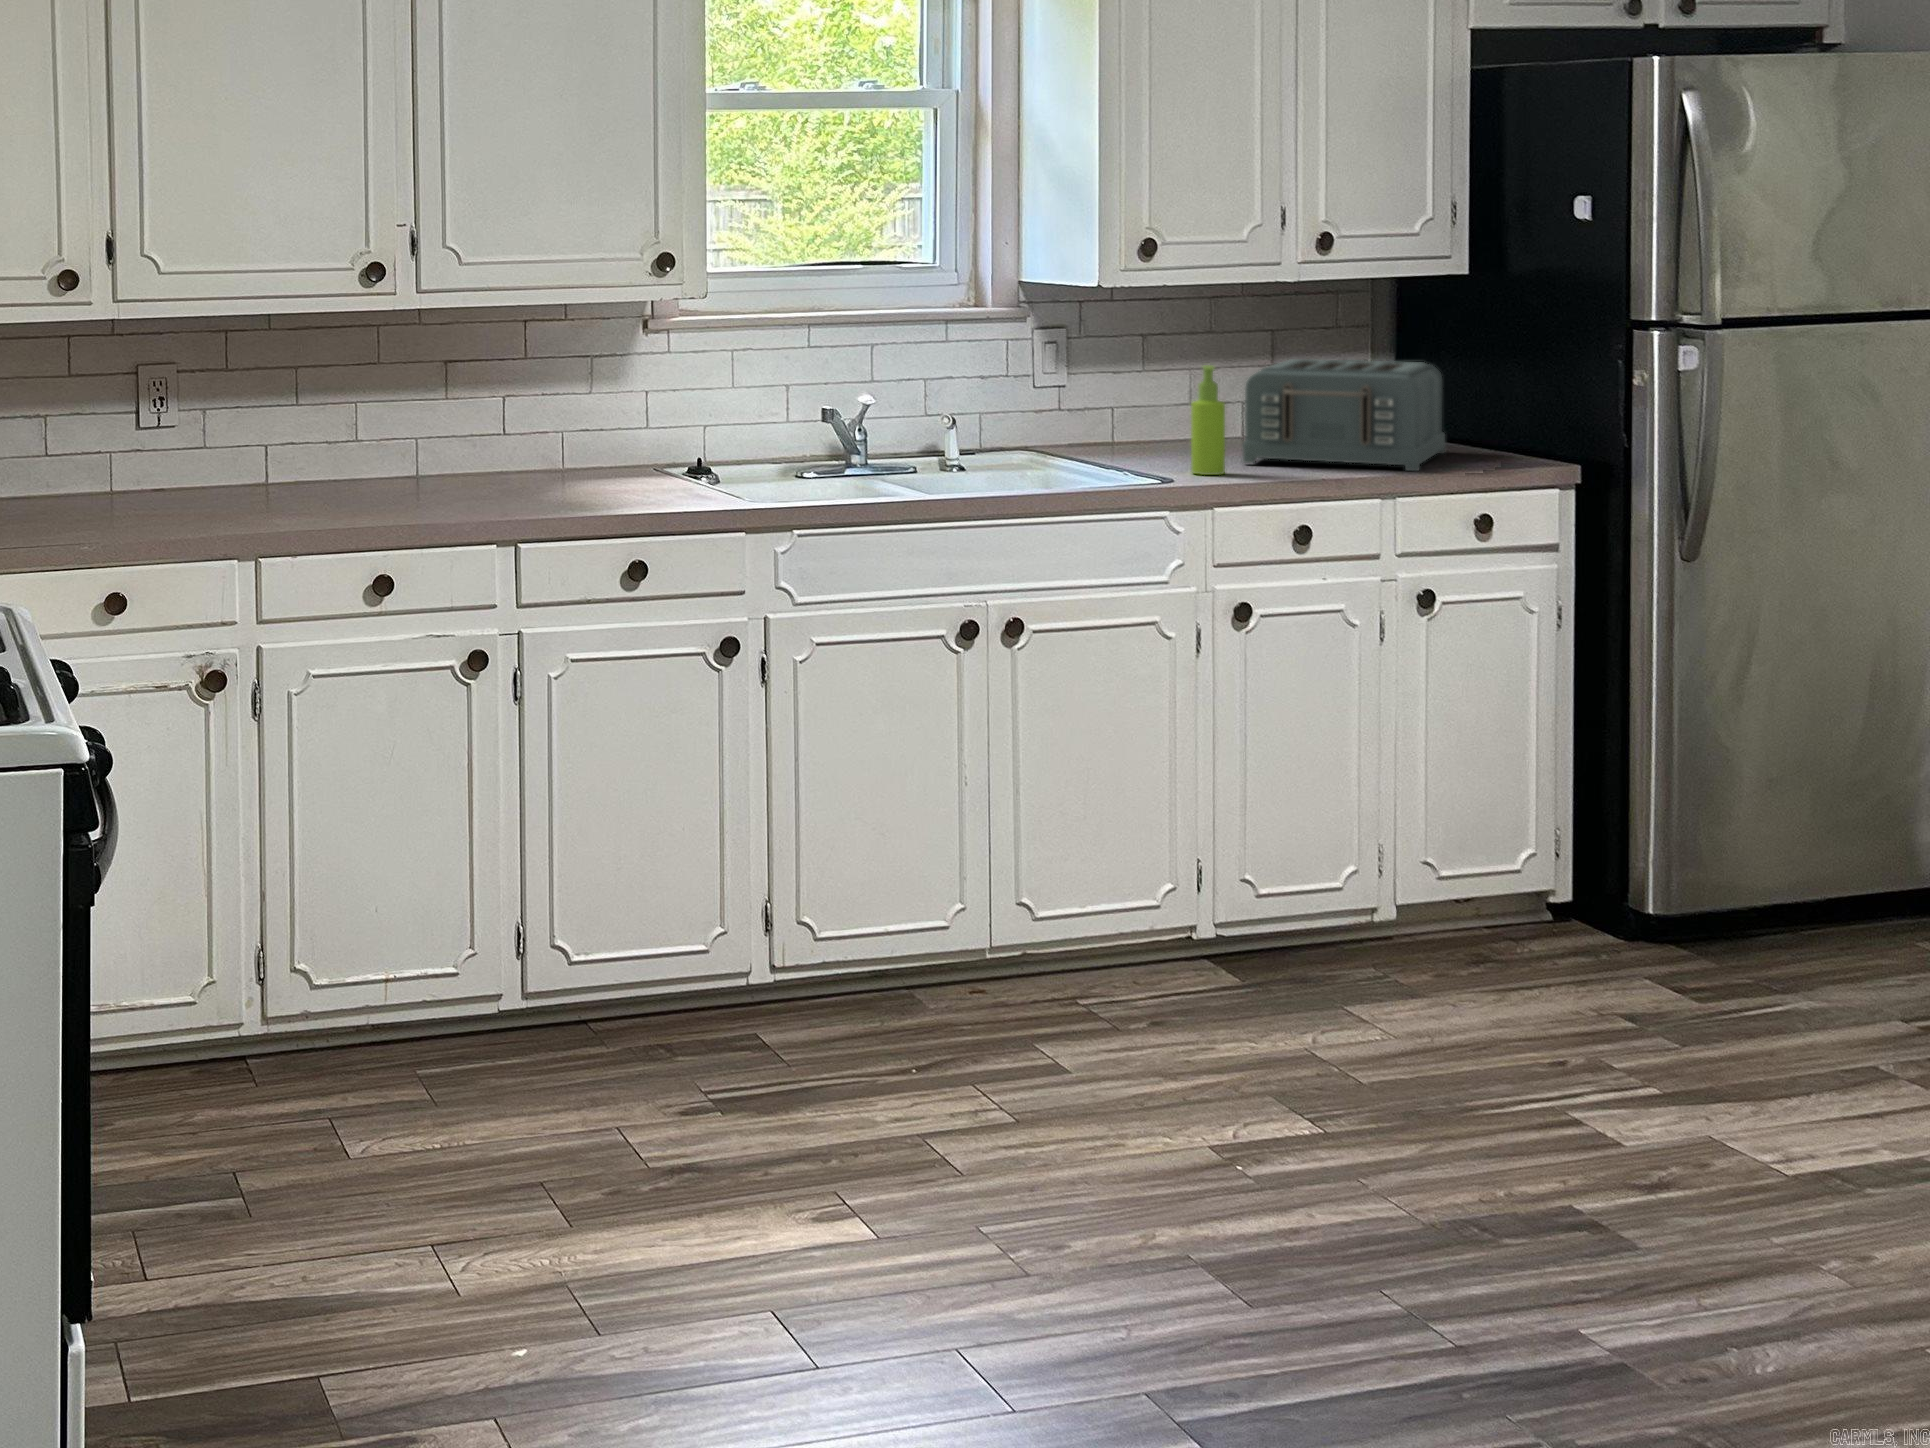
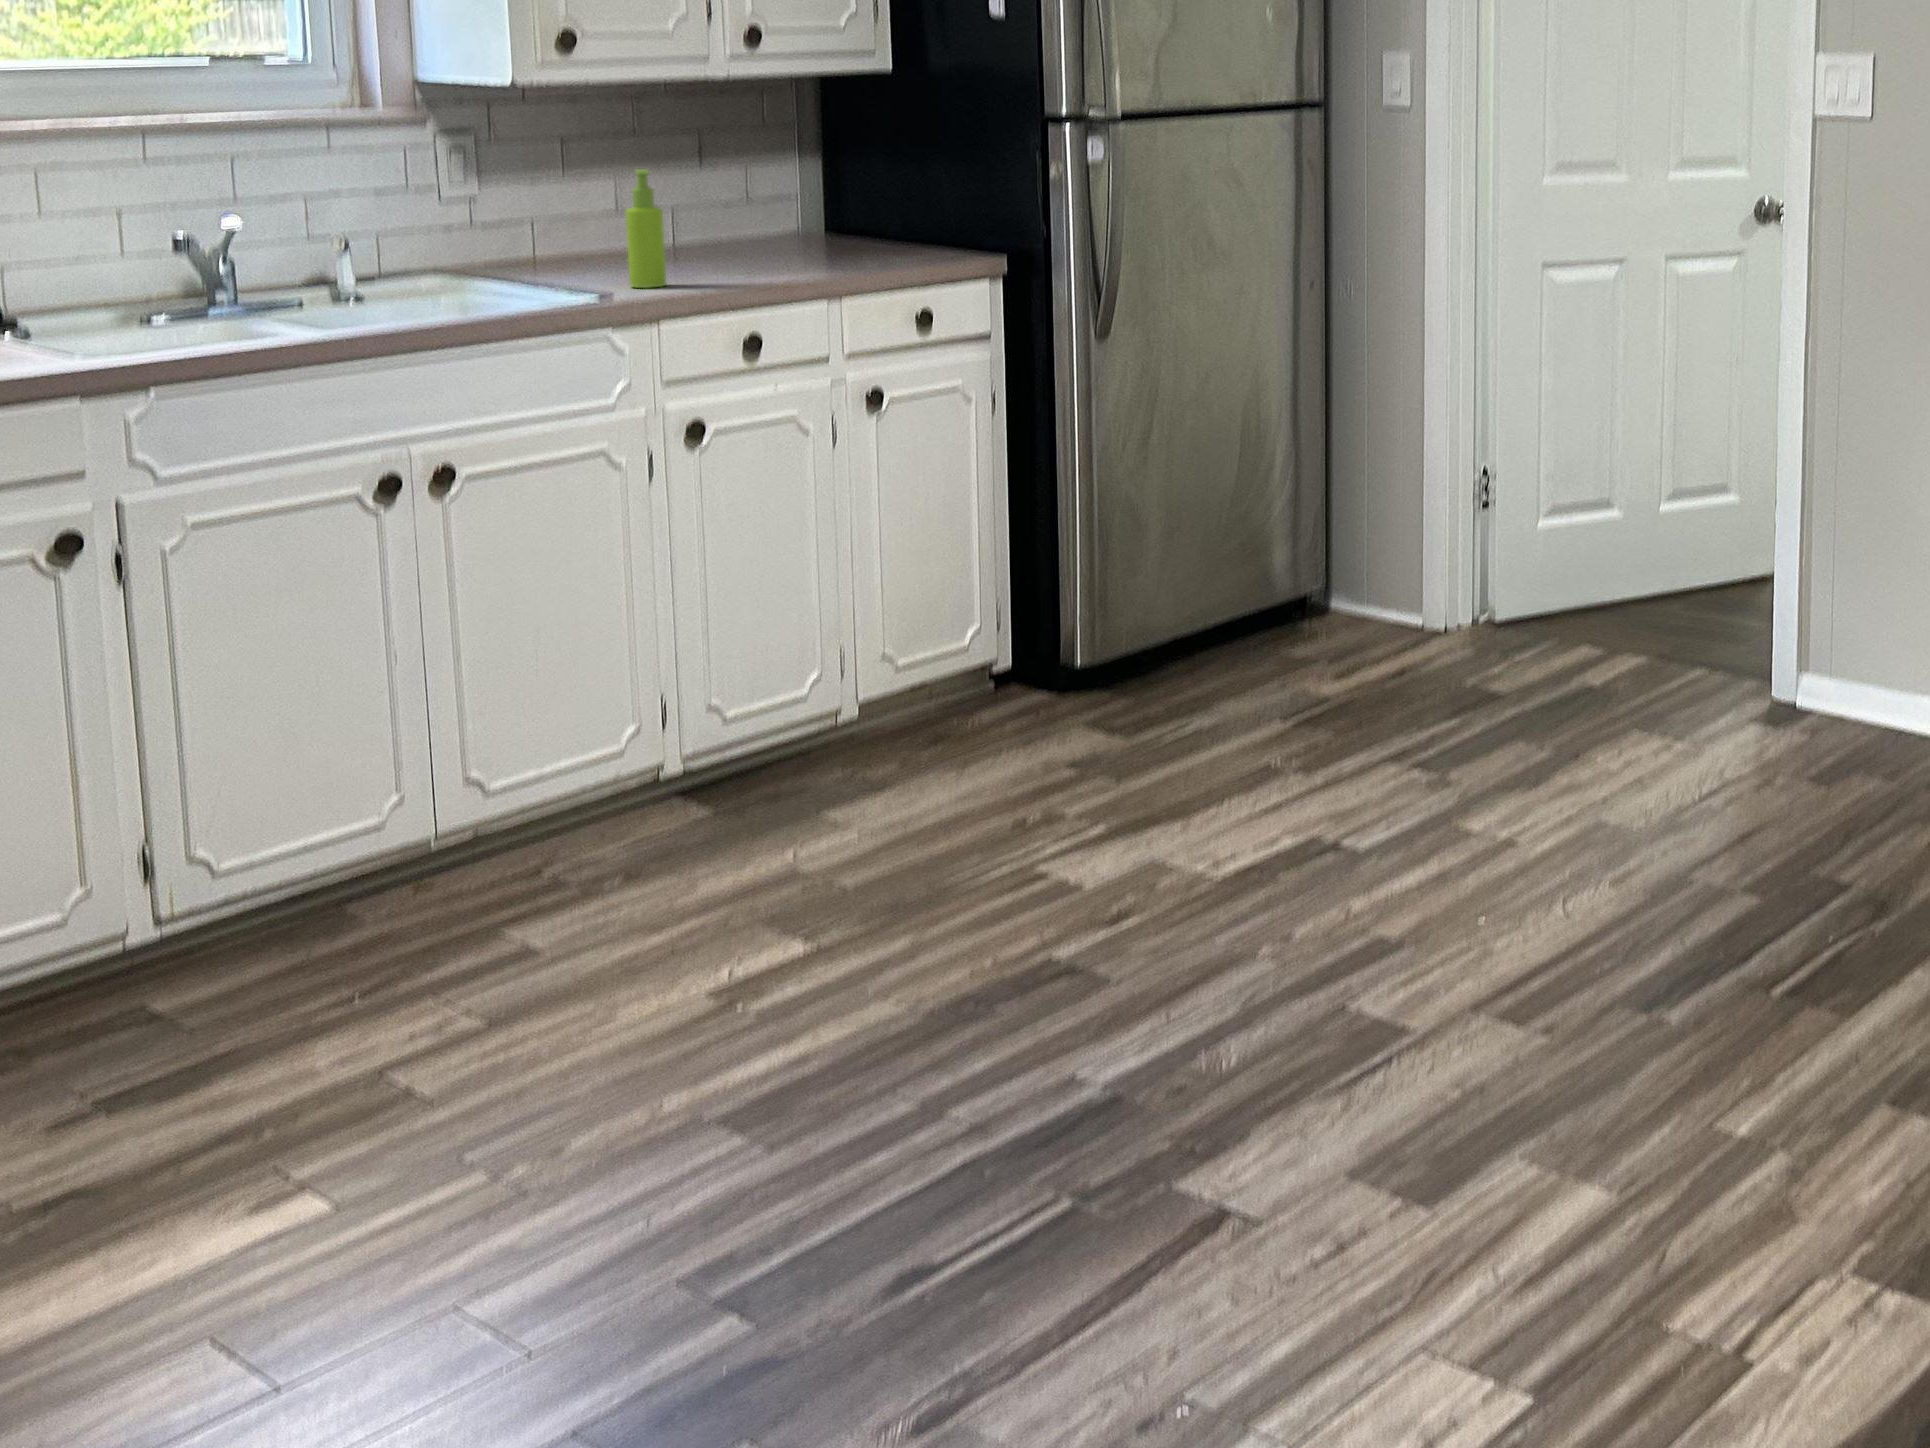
toaster: present [1243,359,1445,471] -> none [681,162,880,273]

